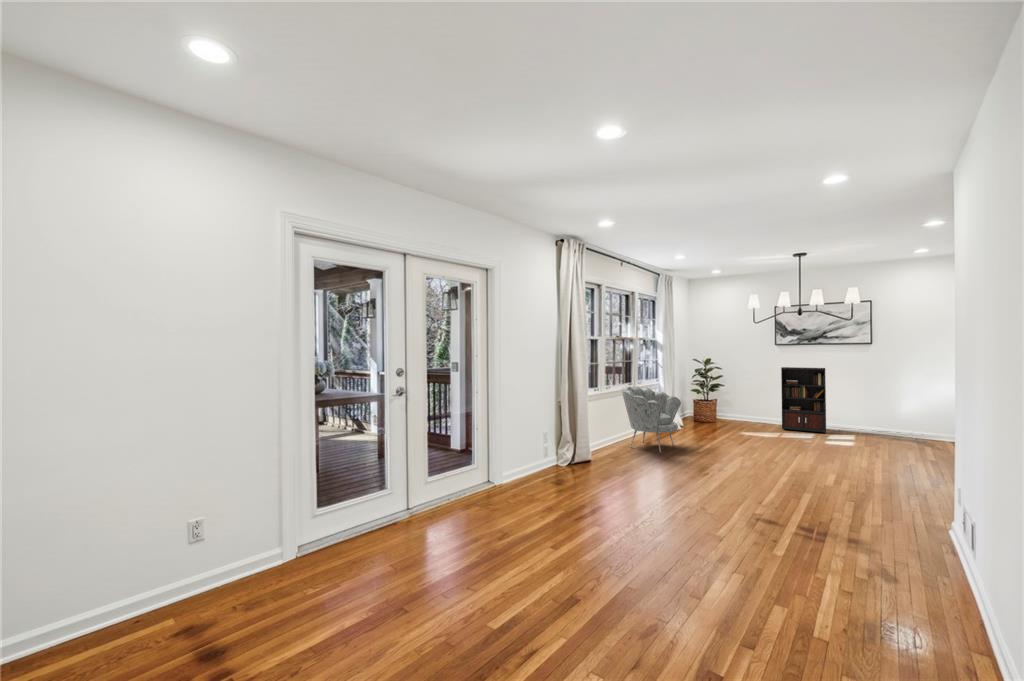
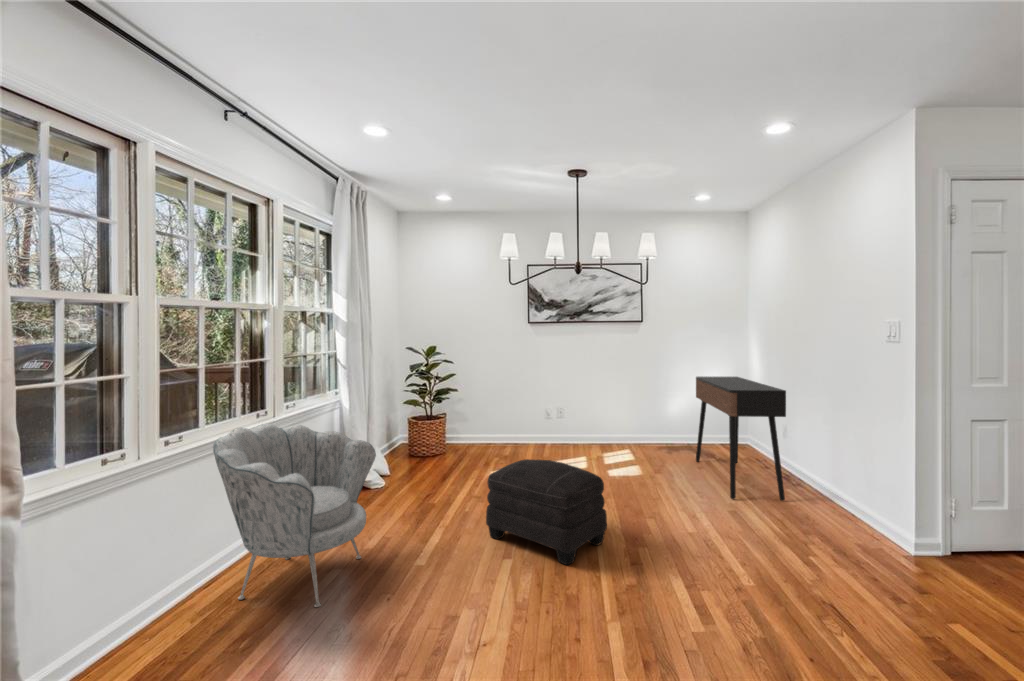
bookcase: present [781,367,839,433] -> none [540,358,610,458]
console table: none [905,383,952,461] -> present [696,376,786,501]
ottoman: none [735,415,802,459] -> present [486,459,607,565]

